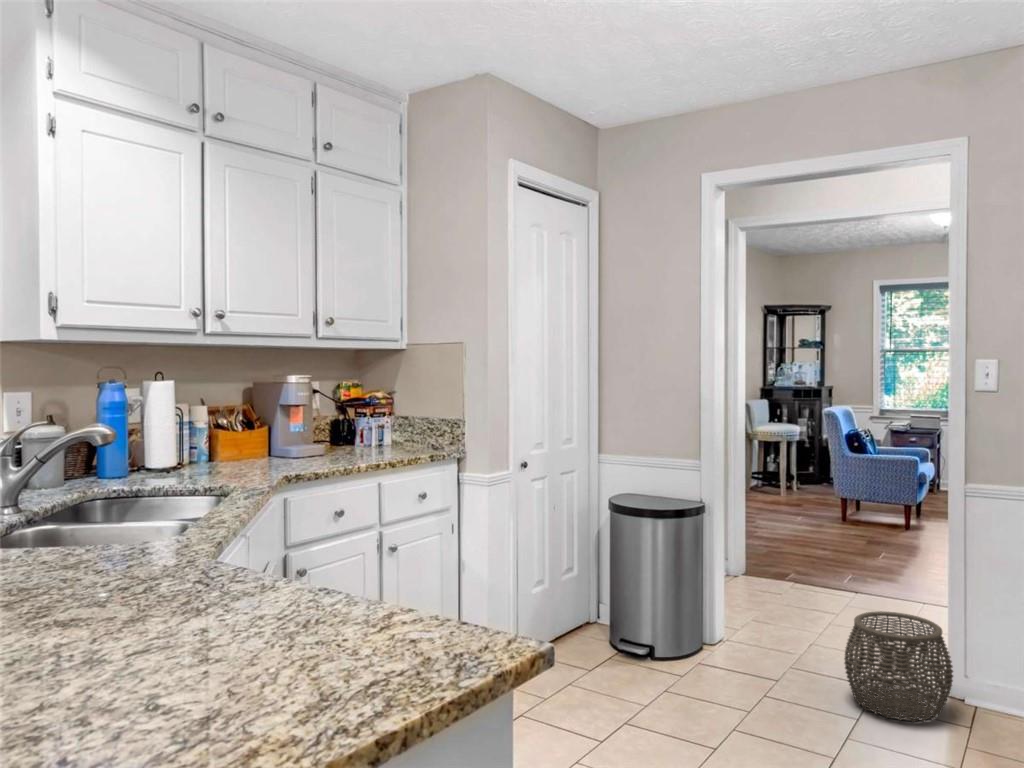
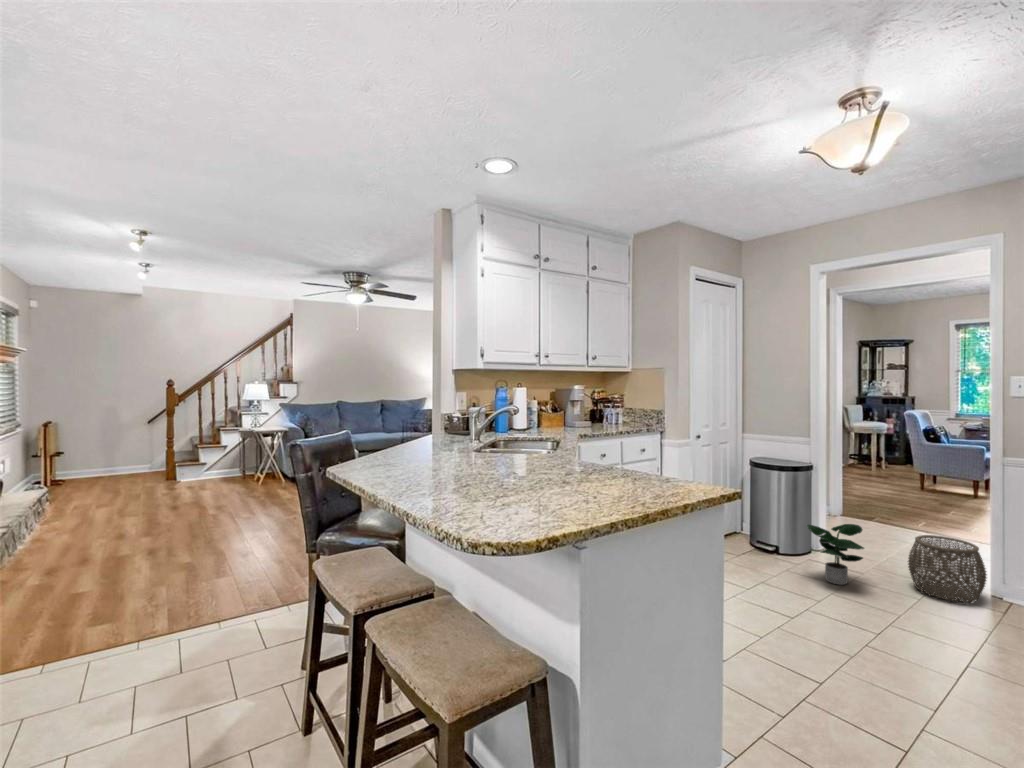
potted plant: none [696,603,784,712] -> present [807,524,864,585]

